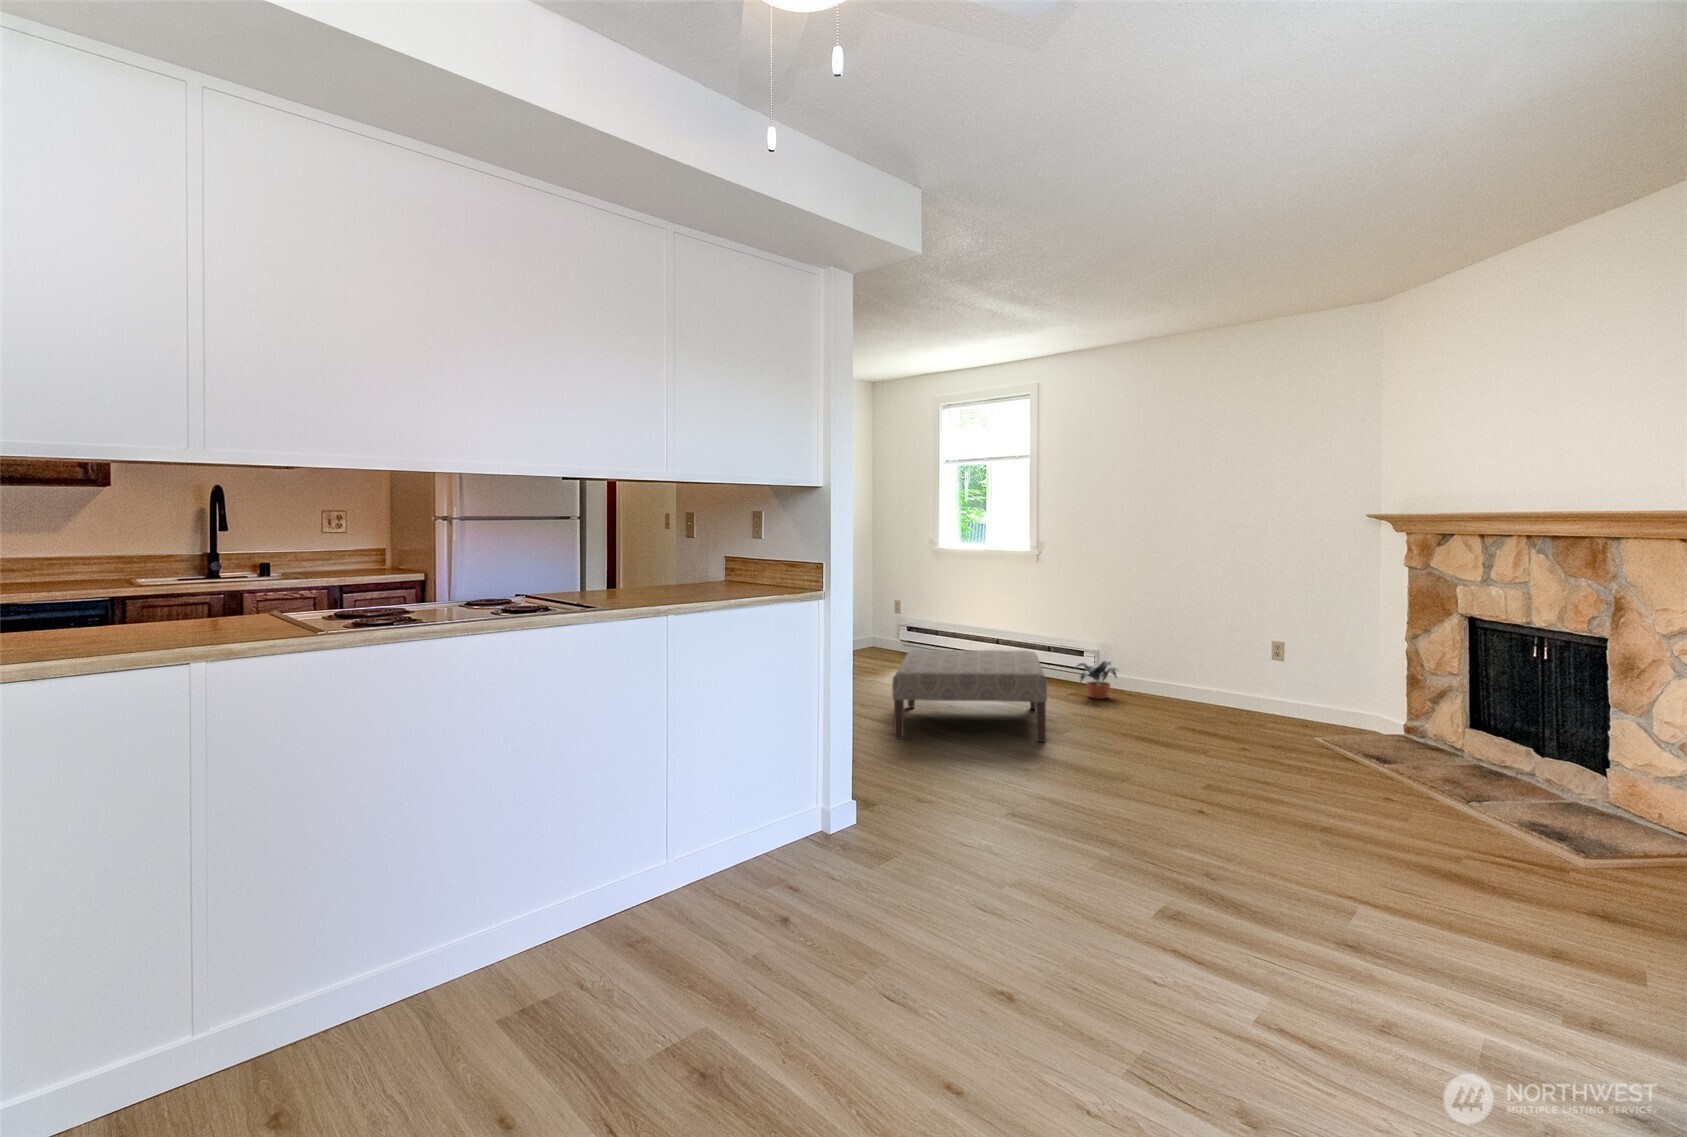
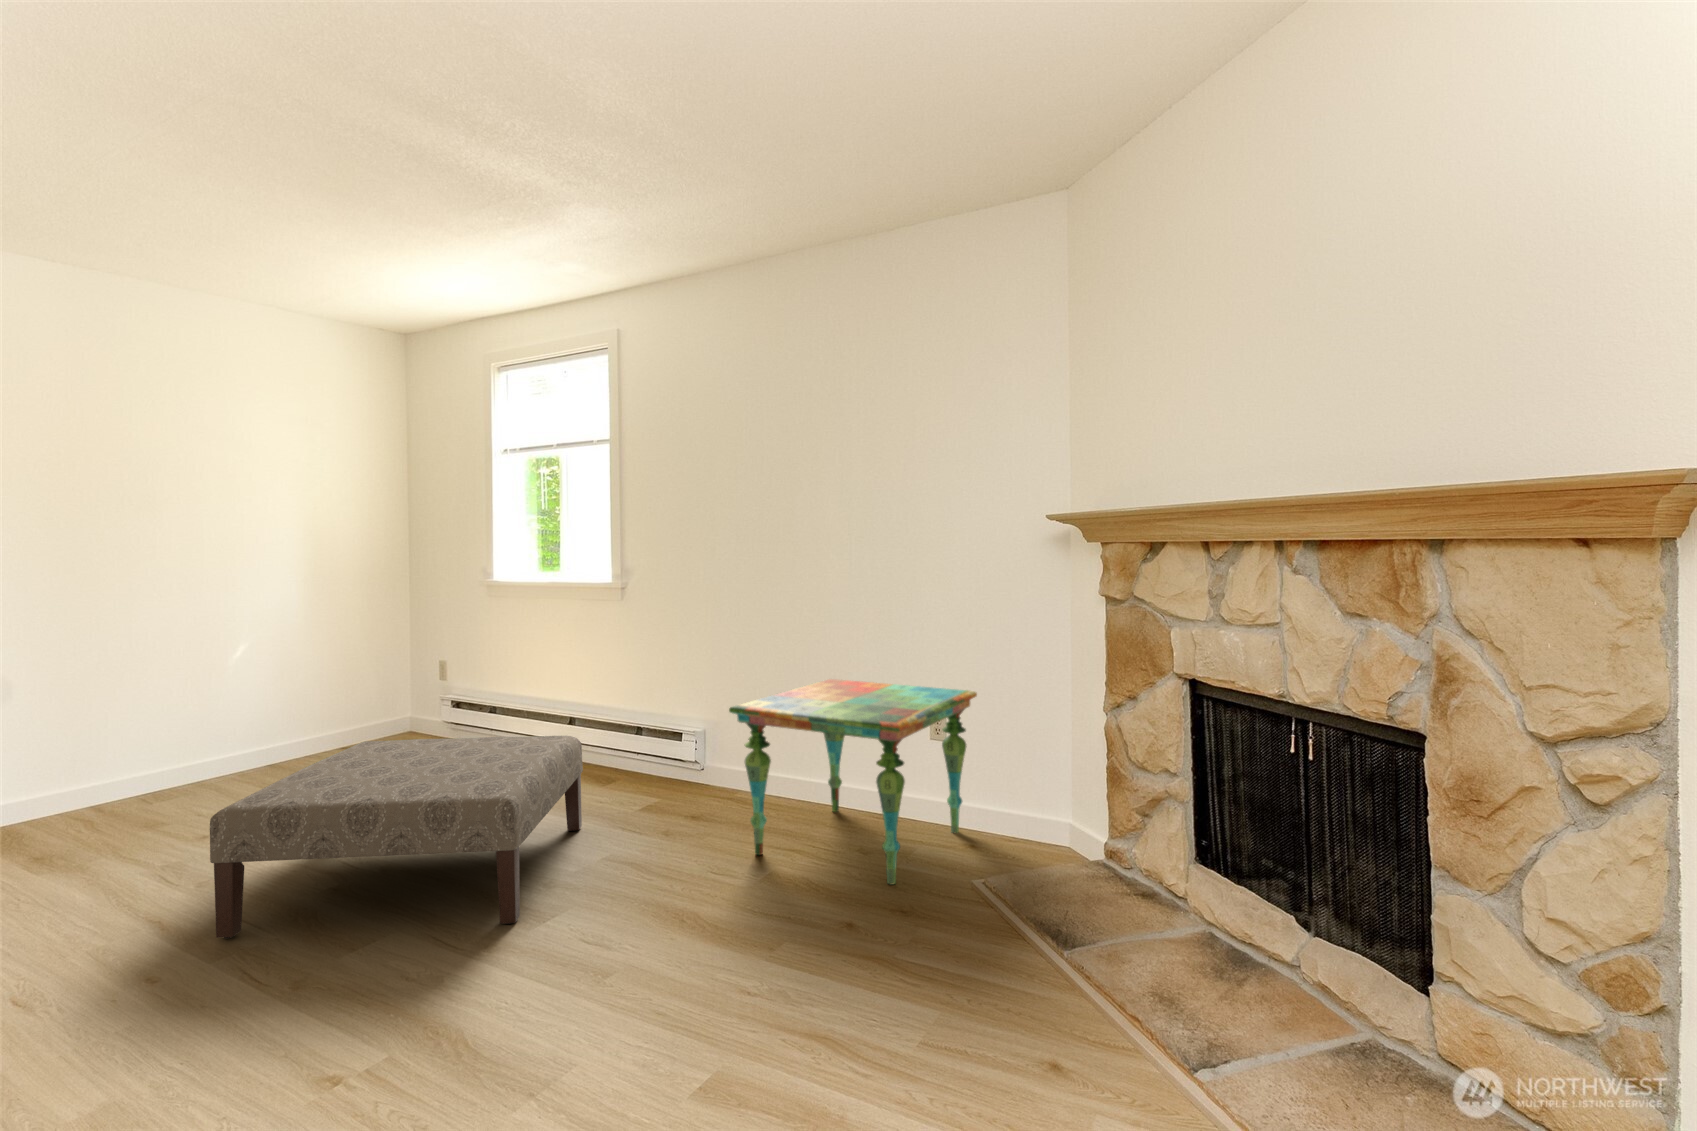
side table: none [1147,621,1309,739] -> present [729,679,977,884]
potted plant: present [1077,661,1116,699] -> none [663,738,732,799]

